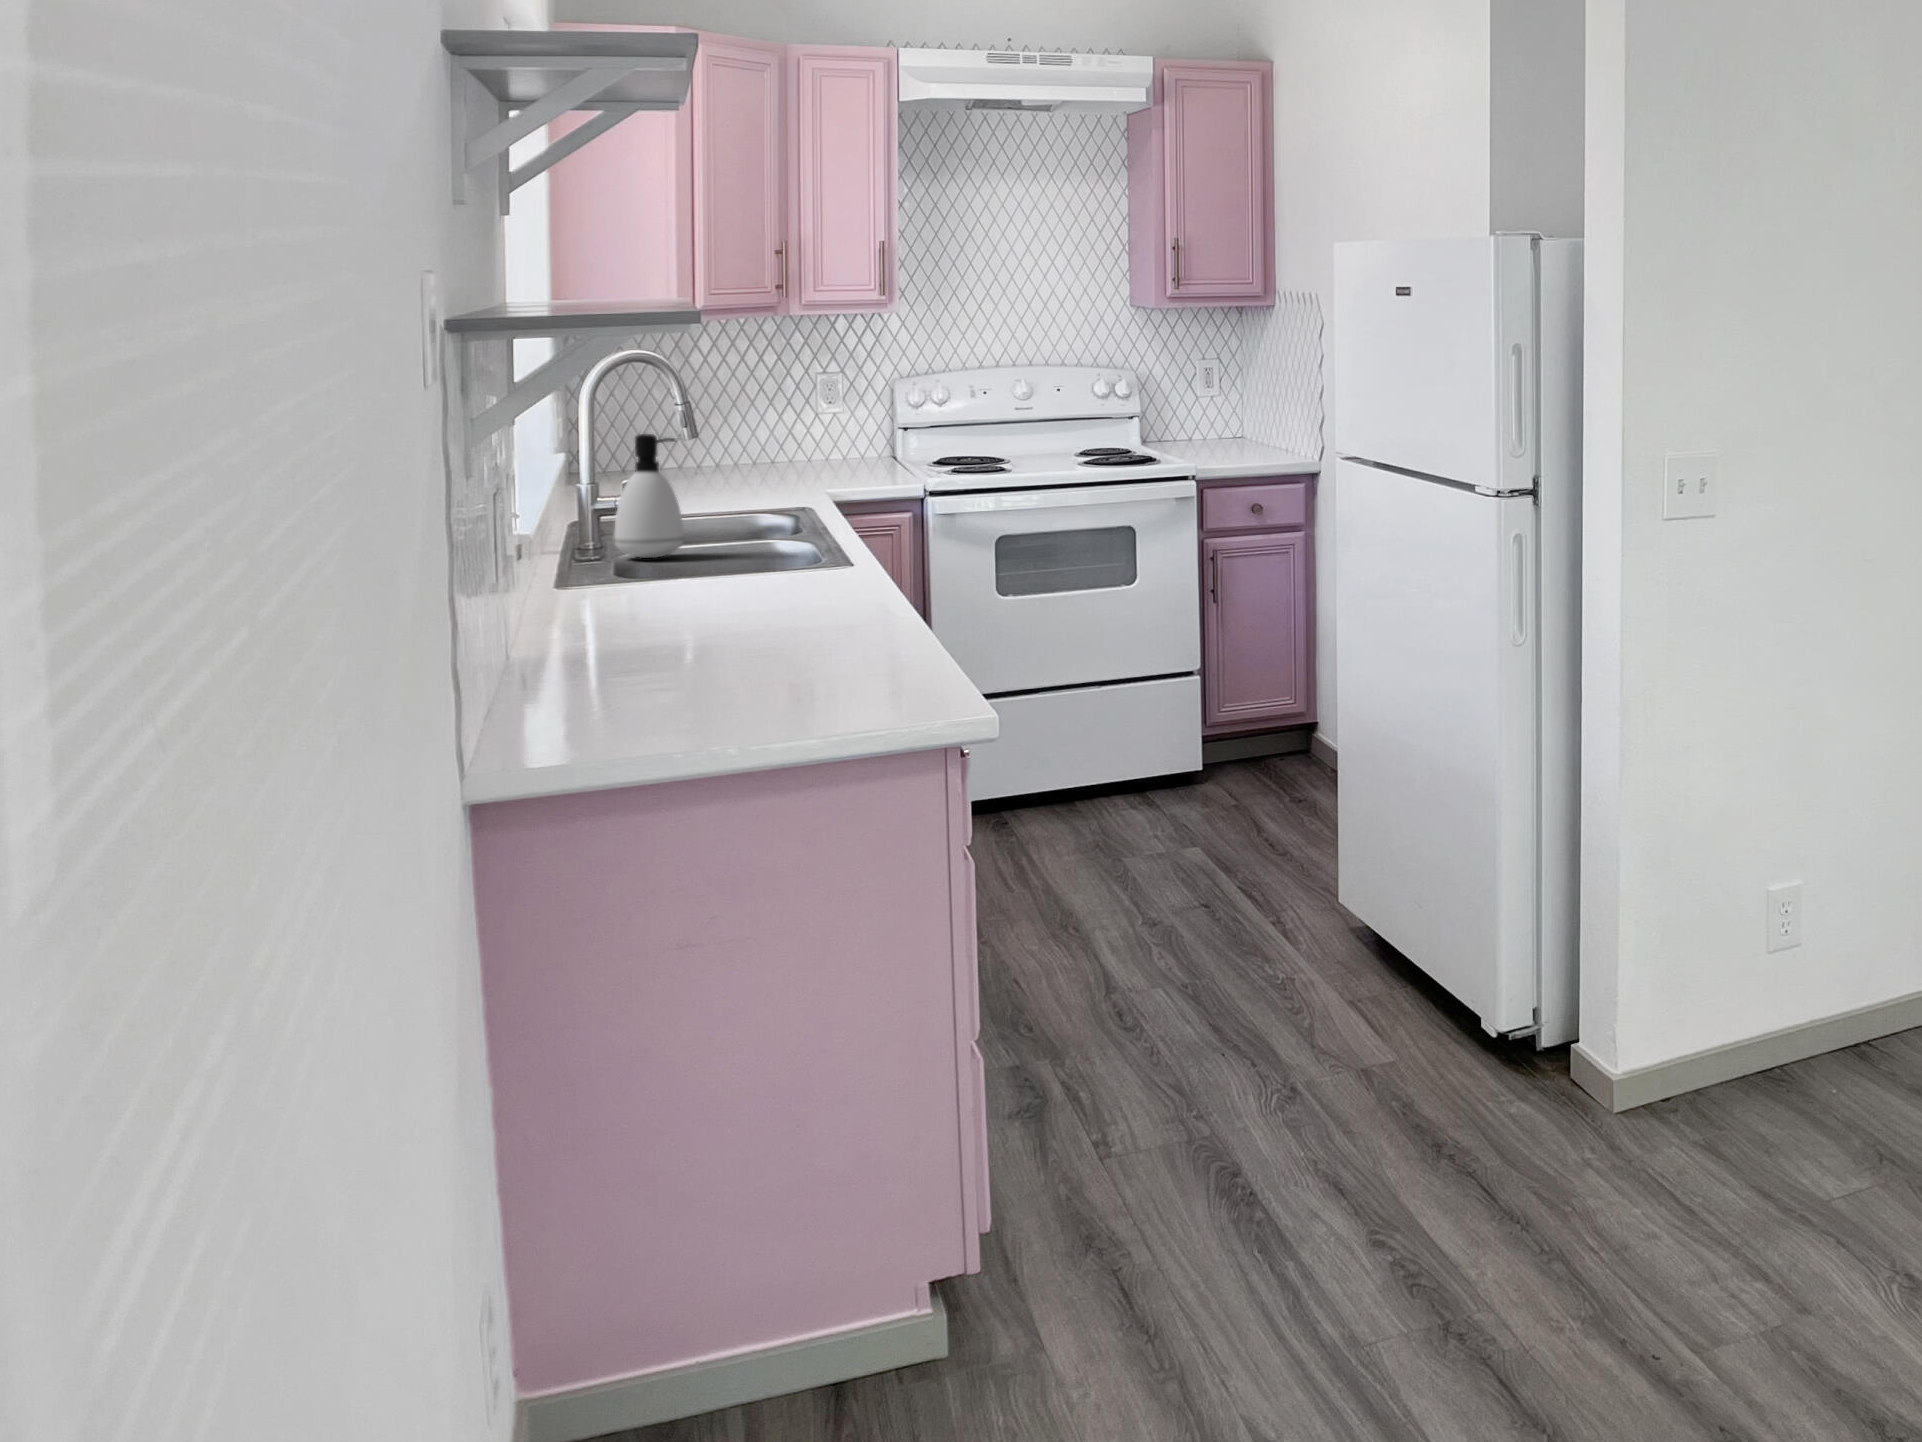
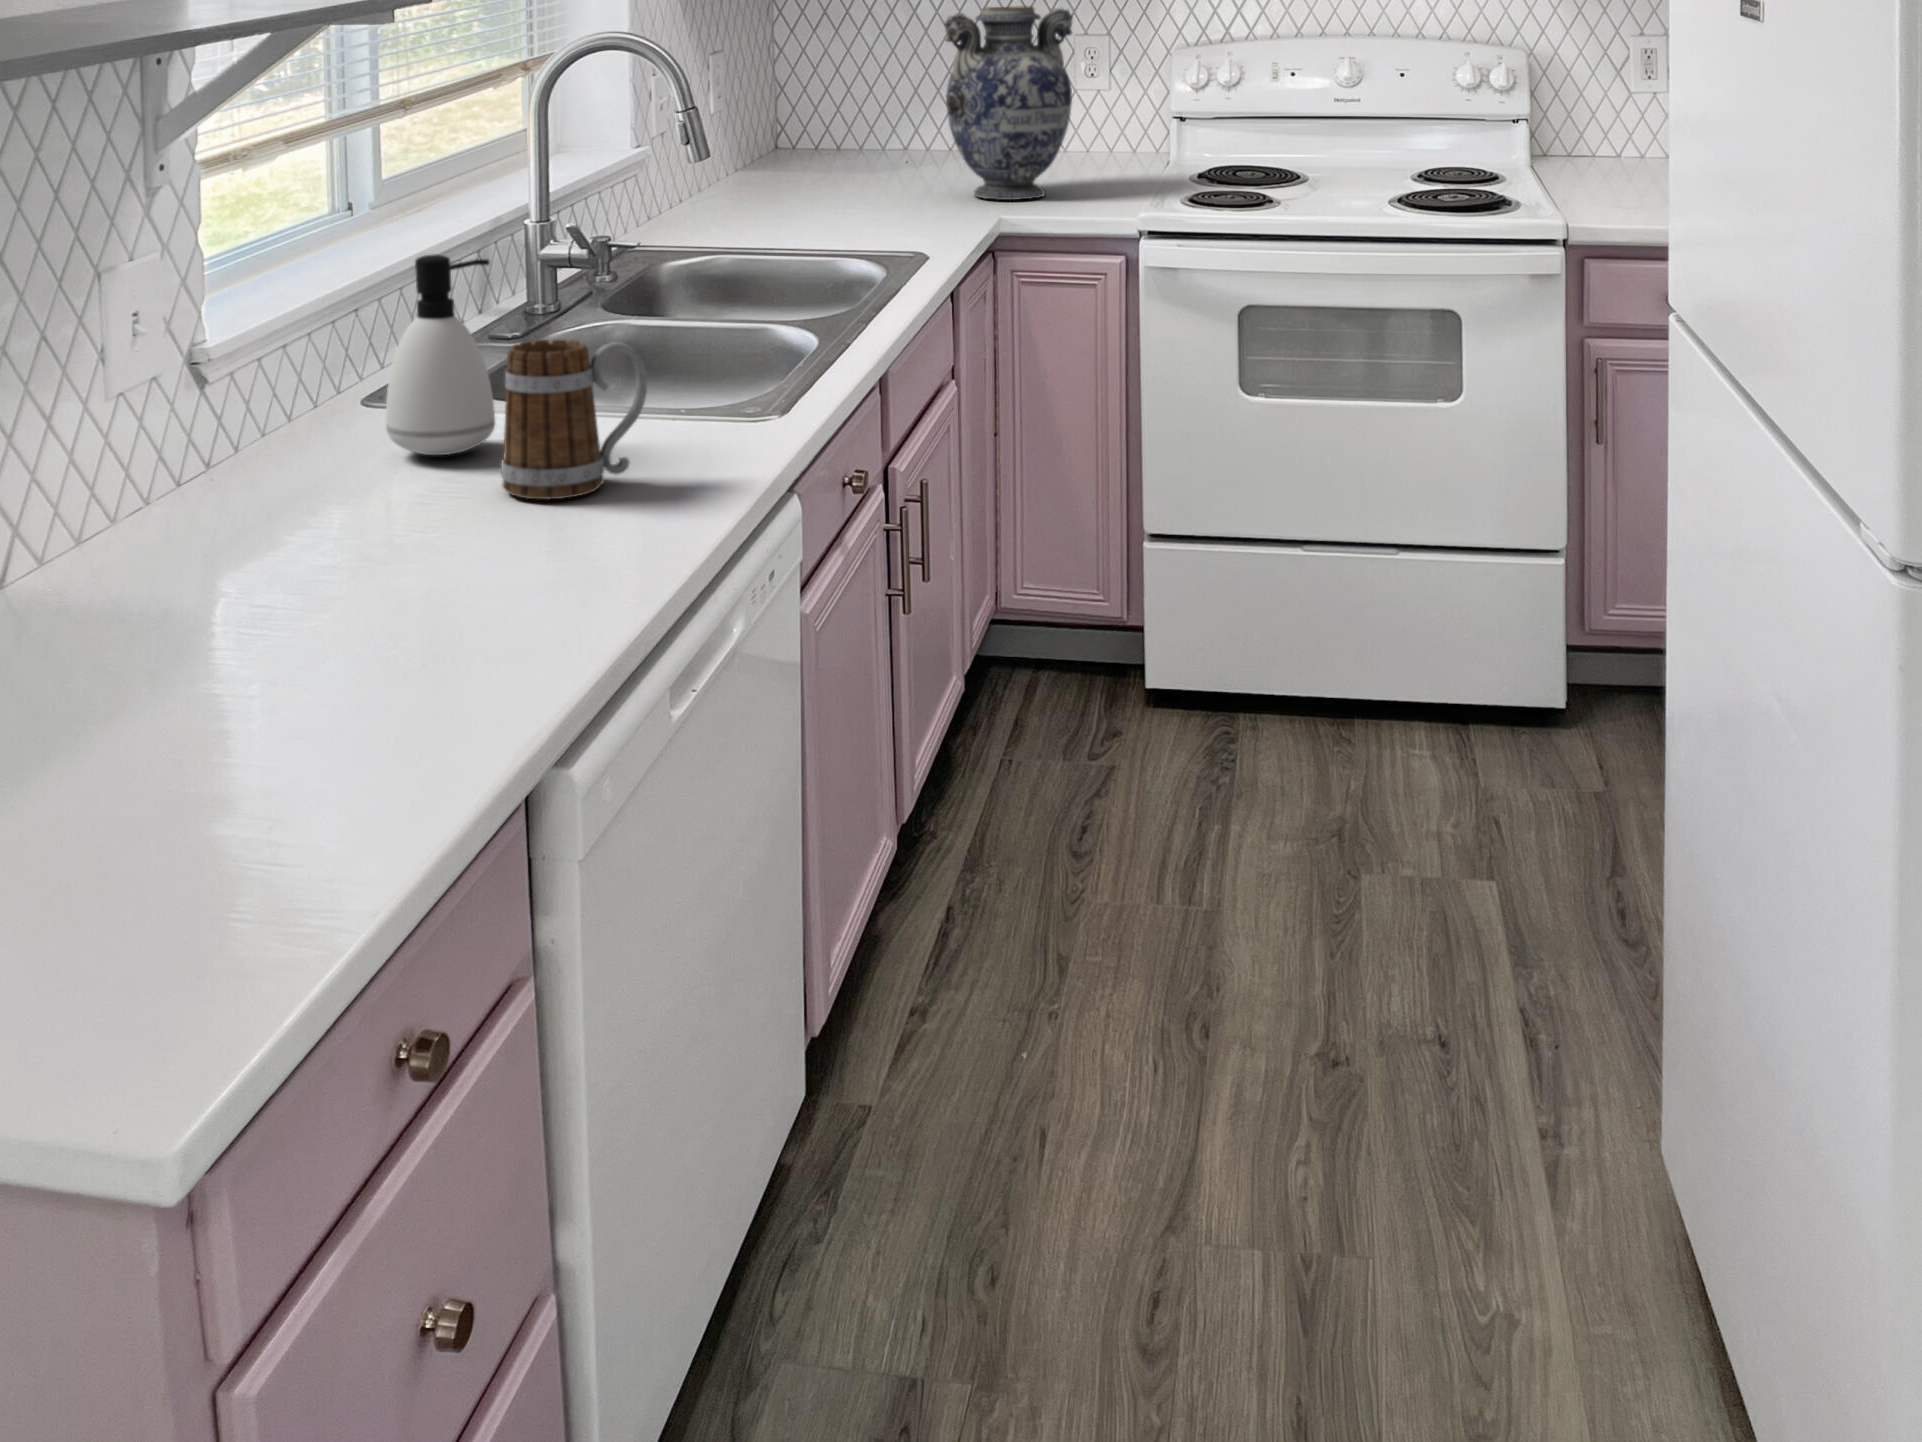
vase: none [765,336,857,471] -> present [945,6,1073,200]
mug: none [718,476,801,565] -> present [501,339,647,499]

